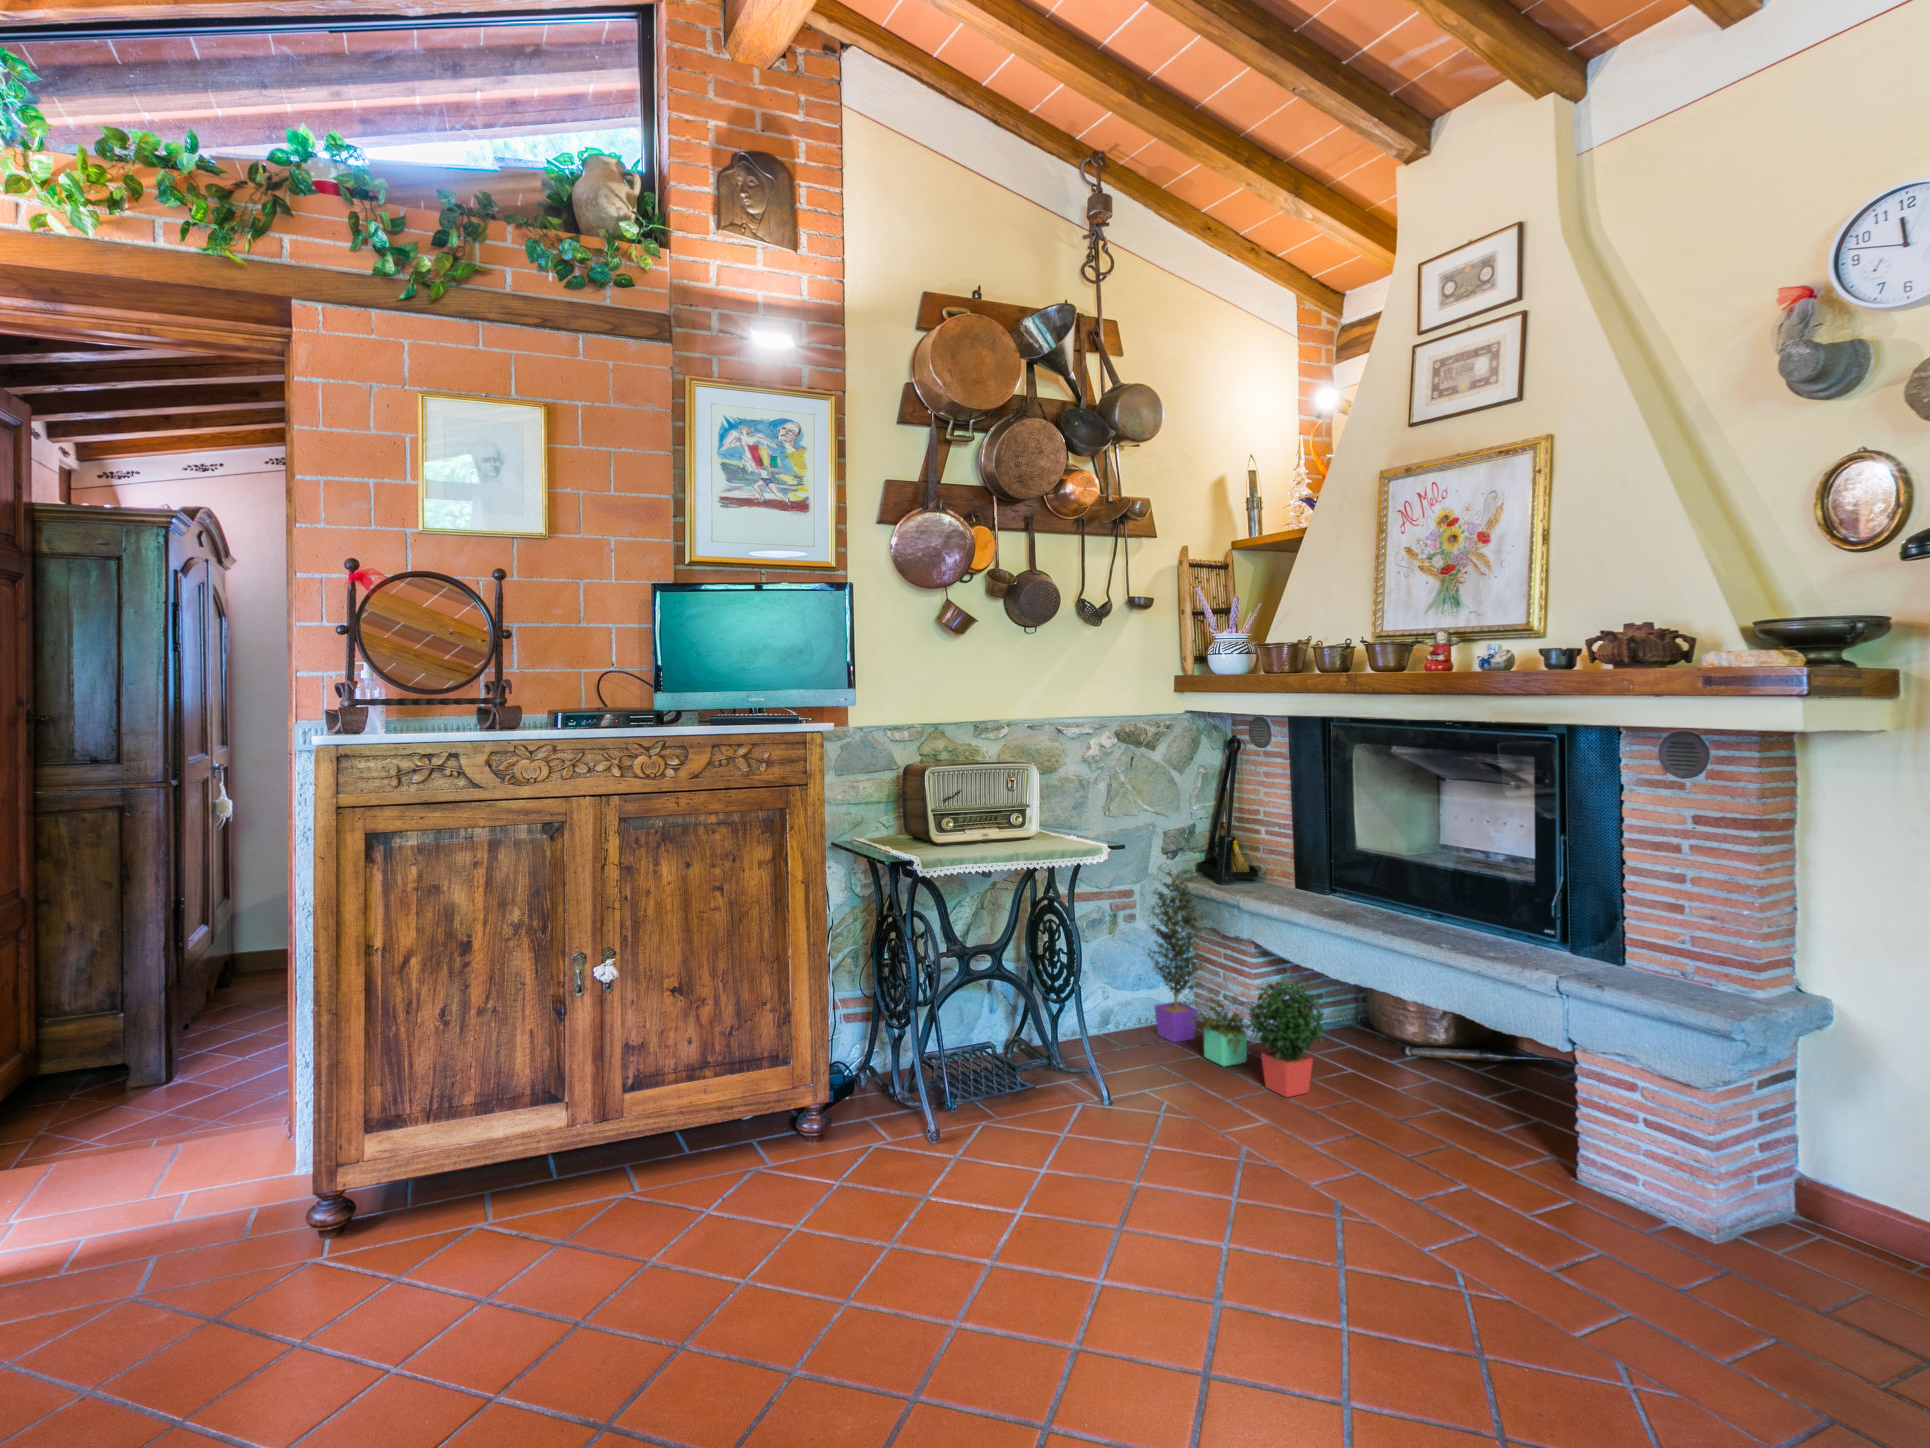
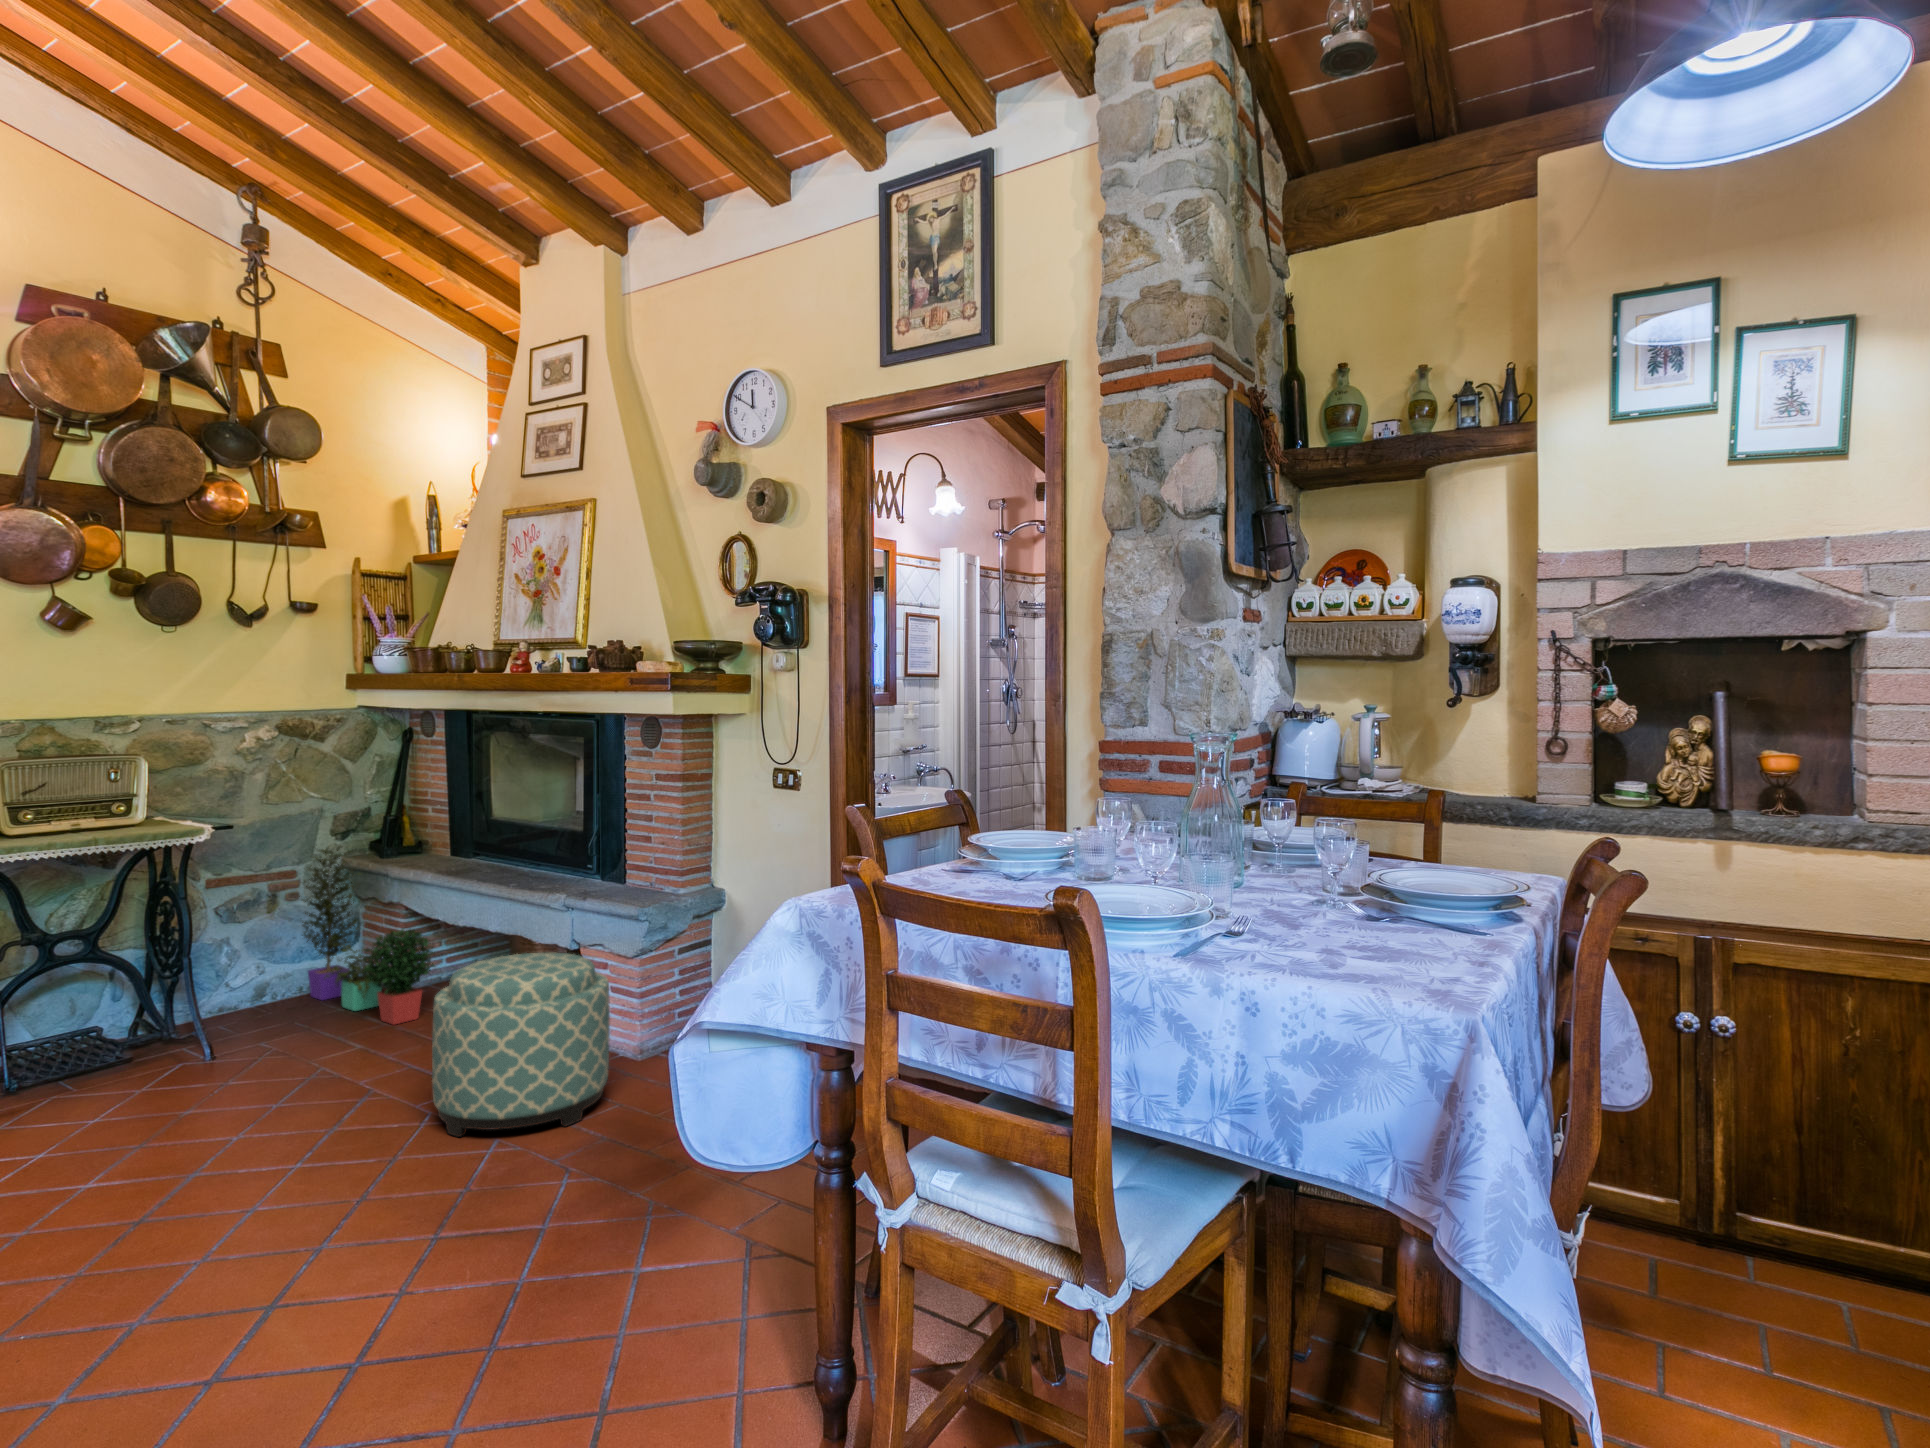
ottoman: none [1483,1070,1765,1377] -> present [432,952,610,1137]

